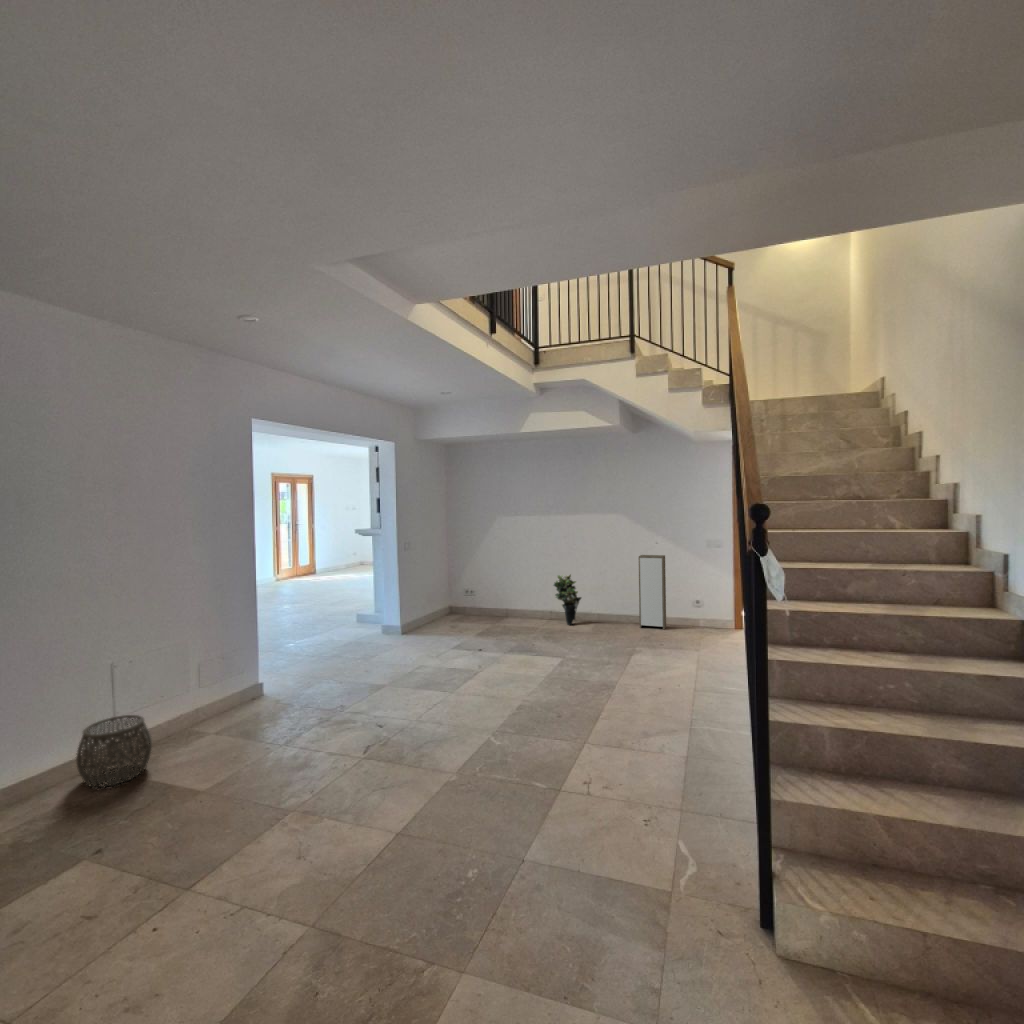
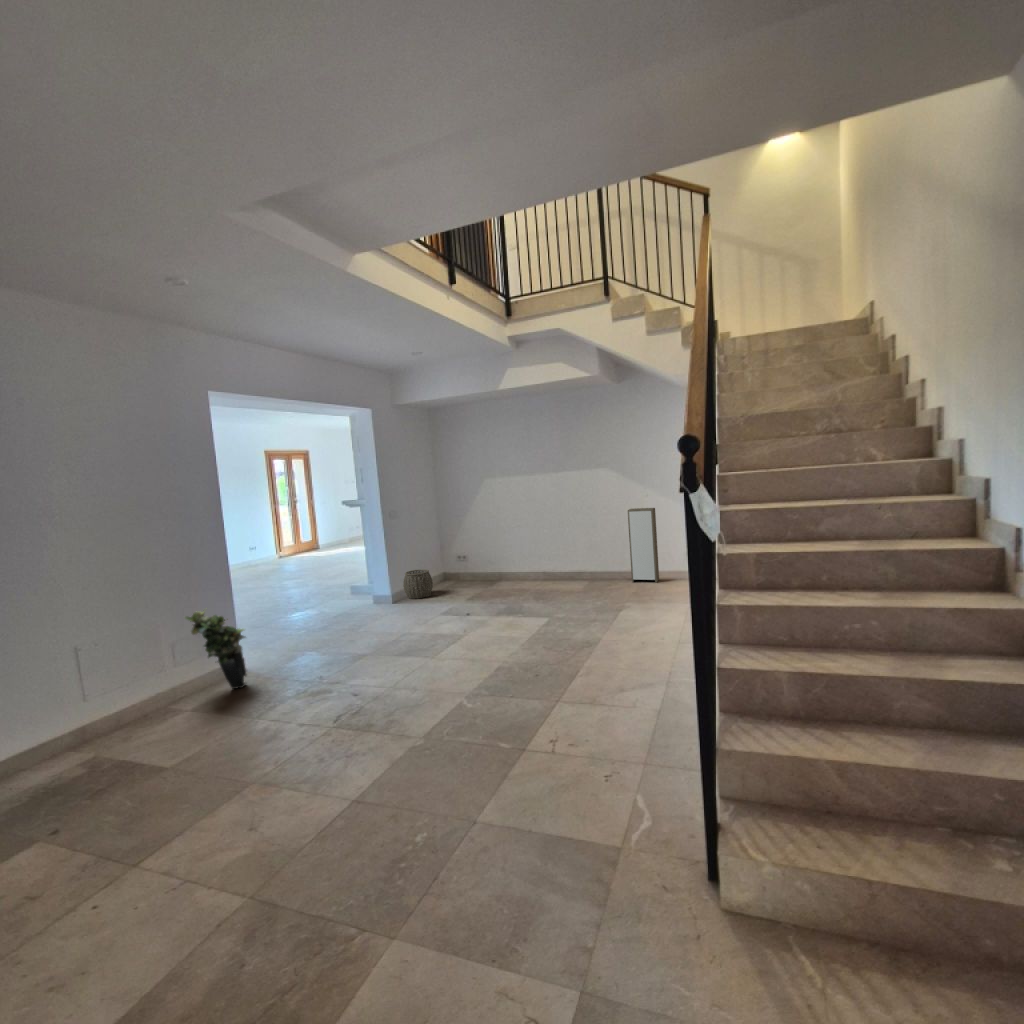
potted plant: present [553,575,581,625] -> present [185,611,246,689]
woven basket: present [76,715,152,787] -> present [403,569,433,599]

